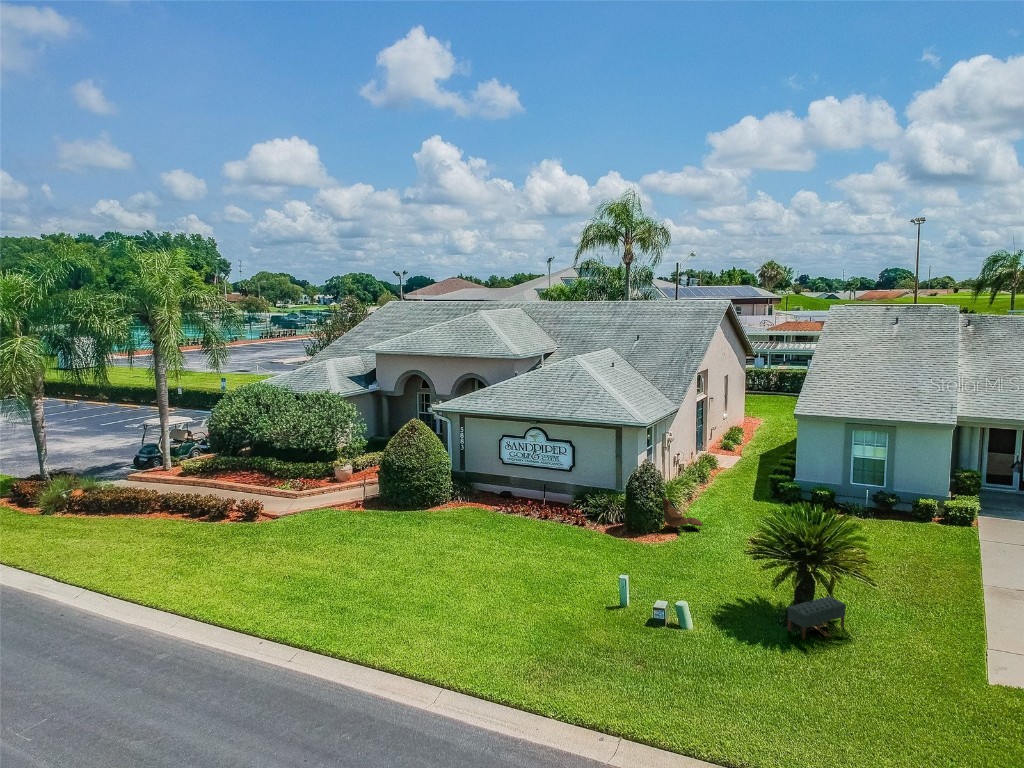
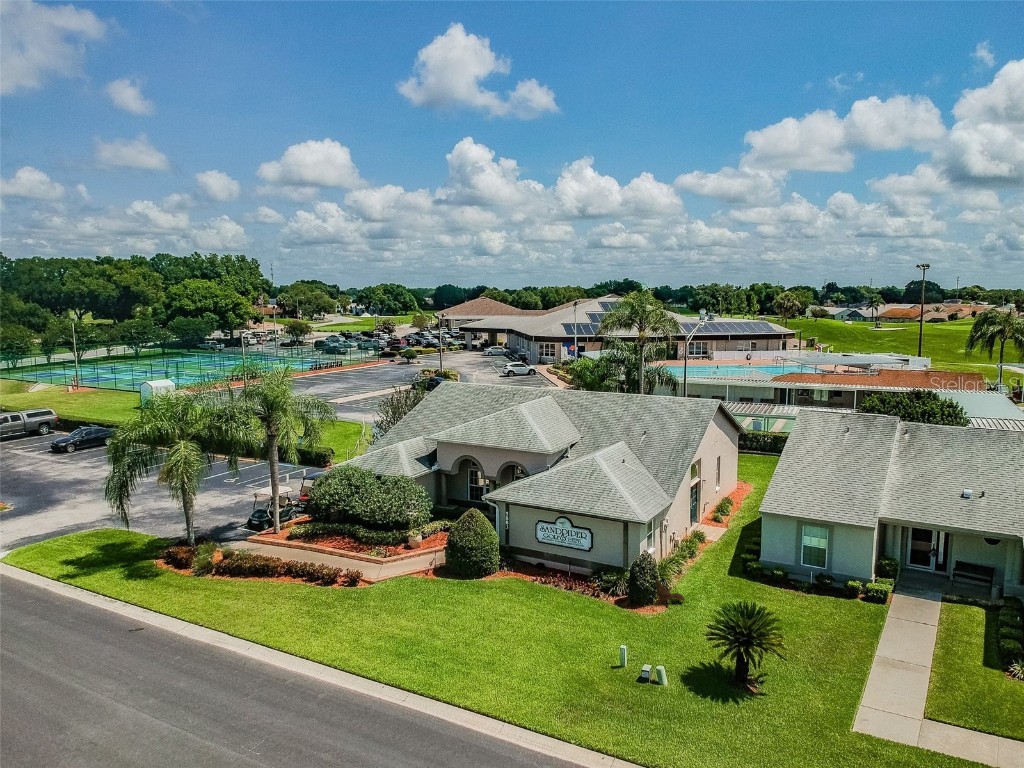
bench: present [787,597,846,640] -> none [729,666,769,696]

